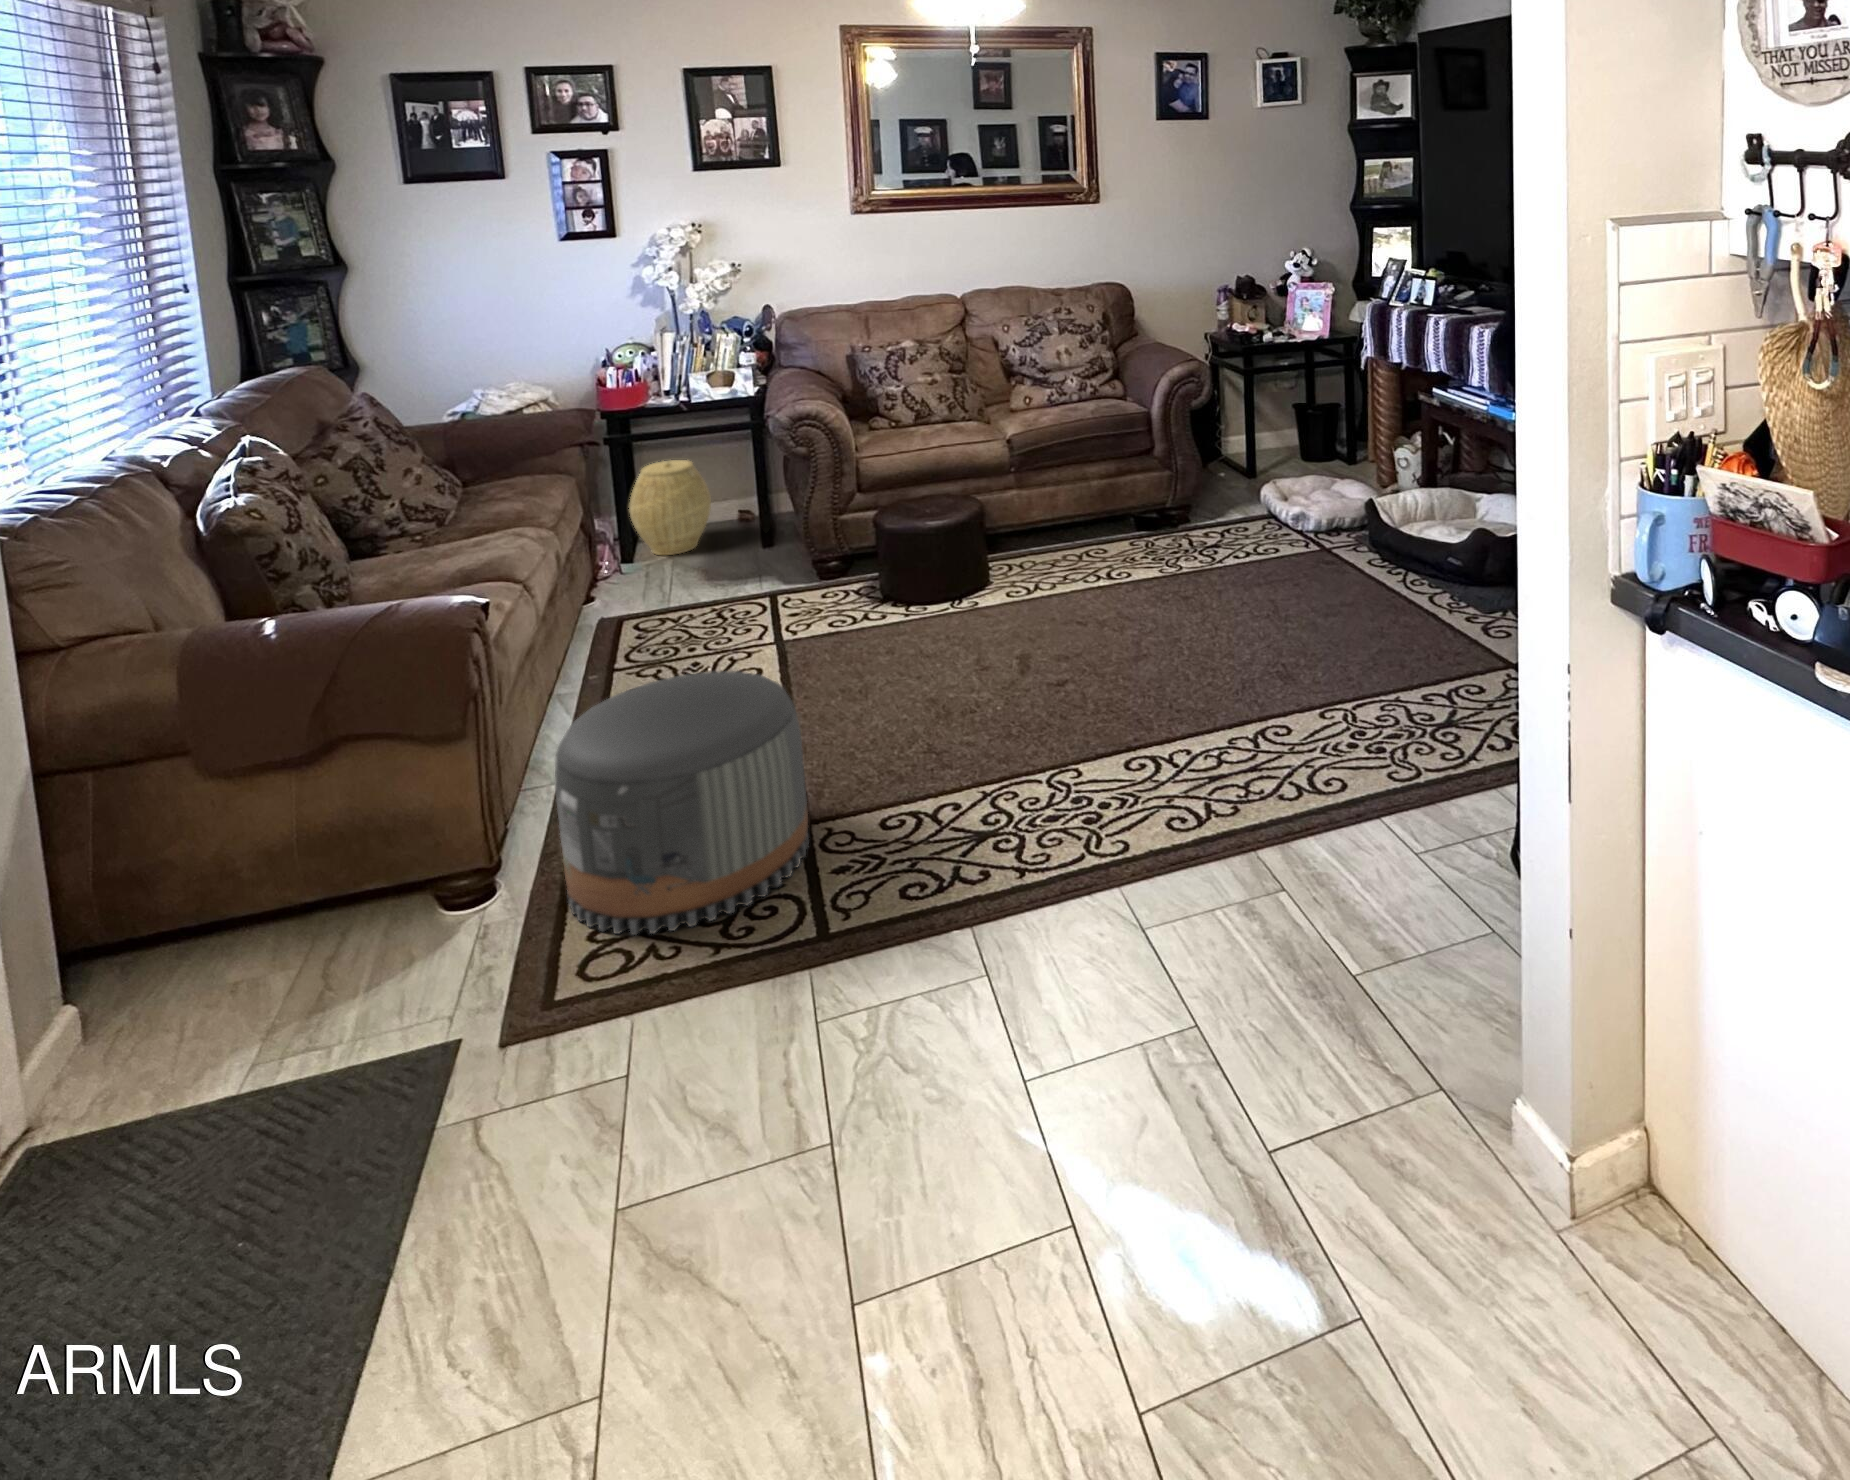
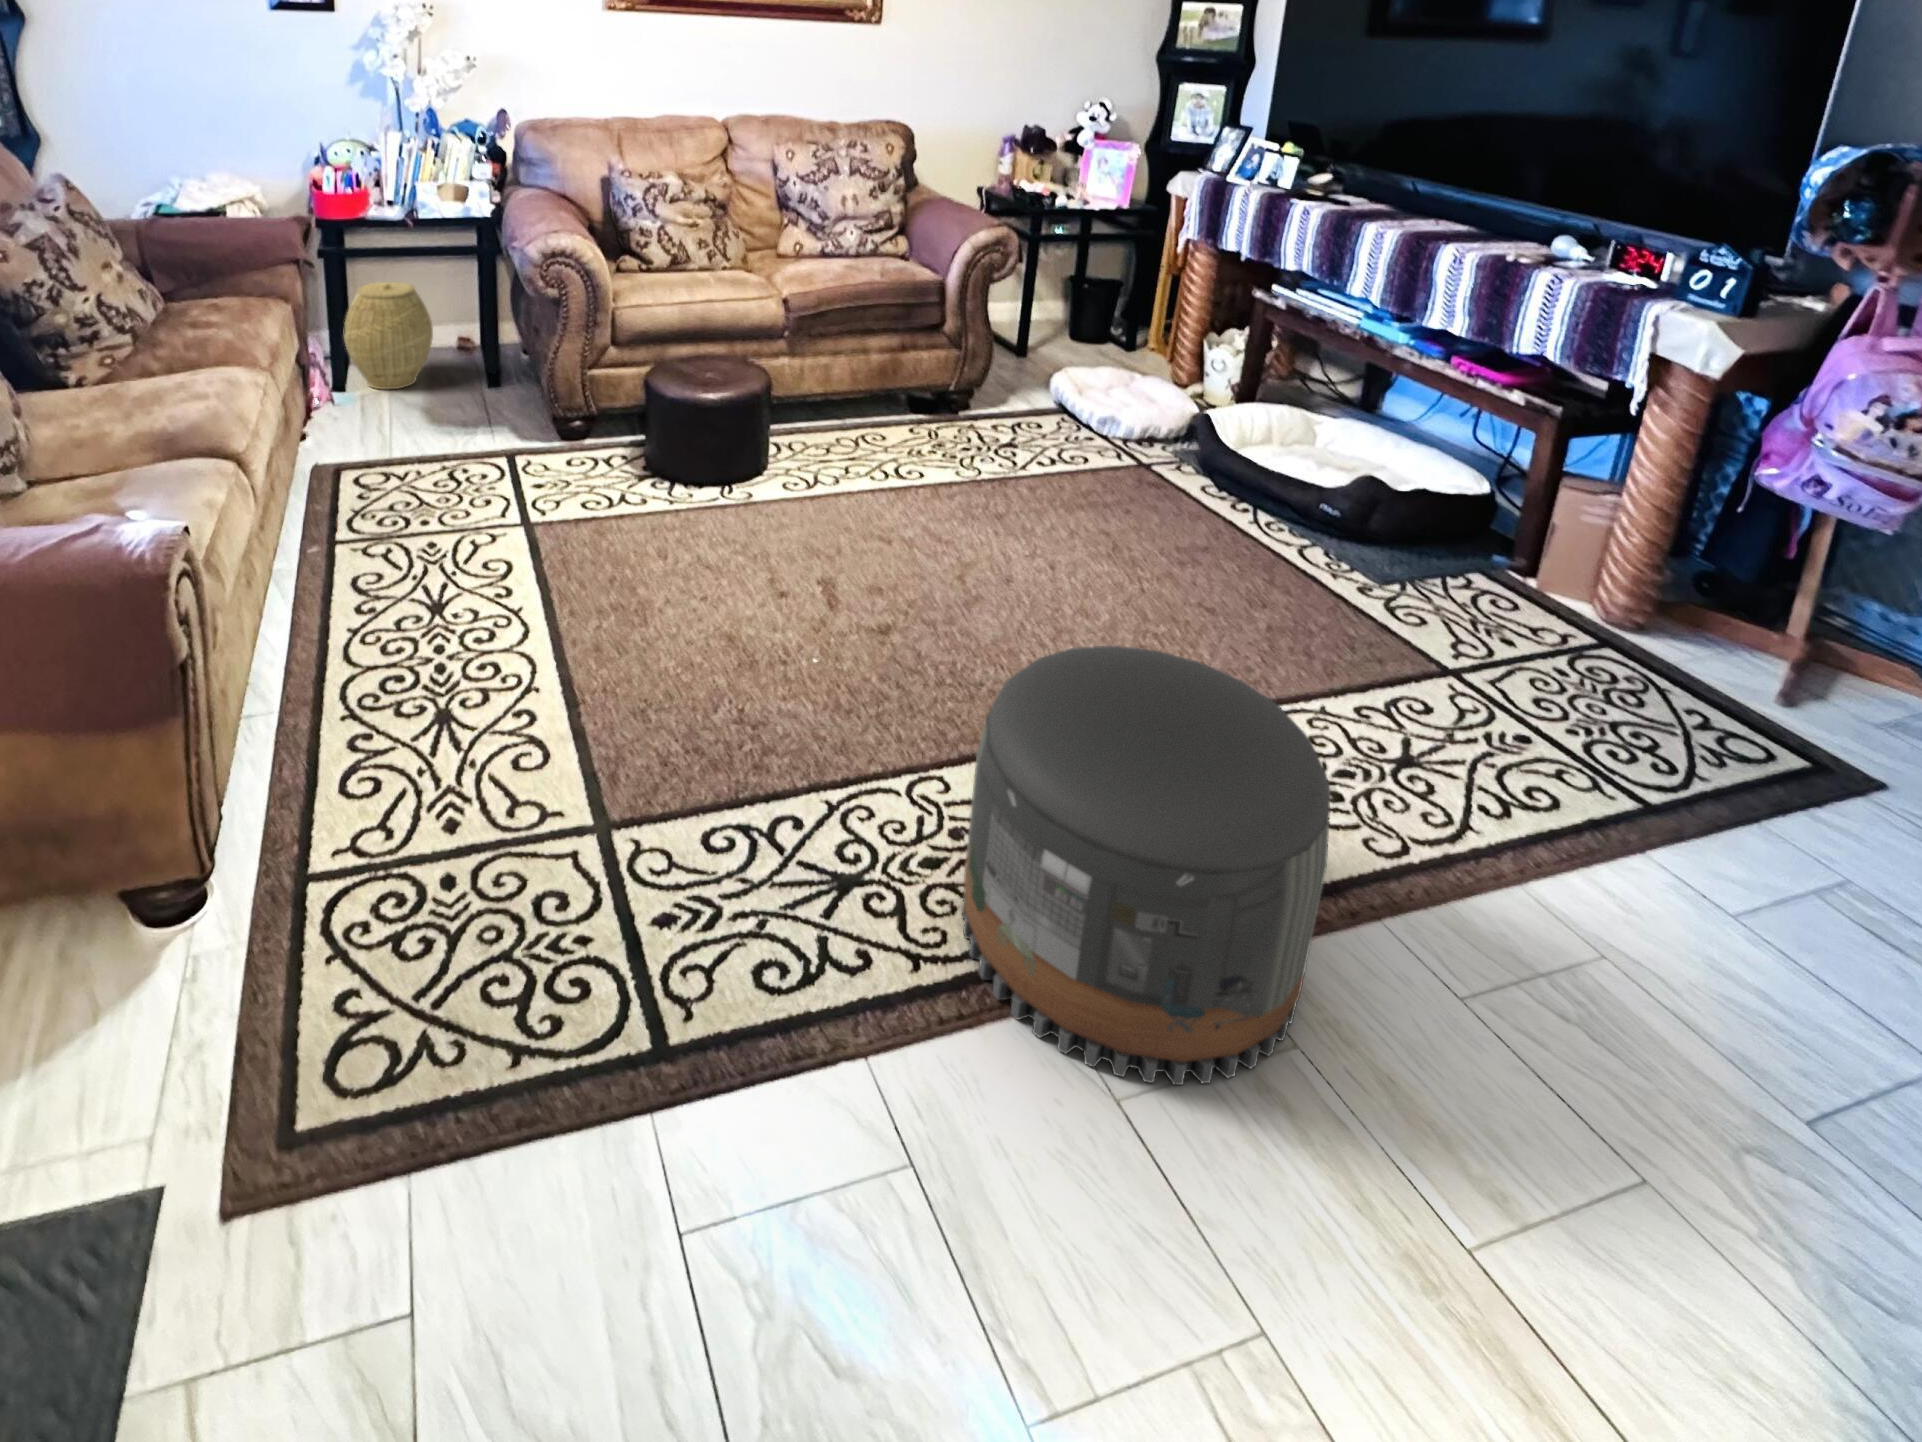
pouf: present [555,671,809,935] -> present [962,645,1331,1085]

